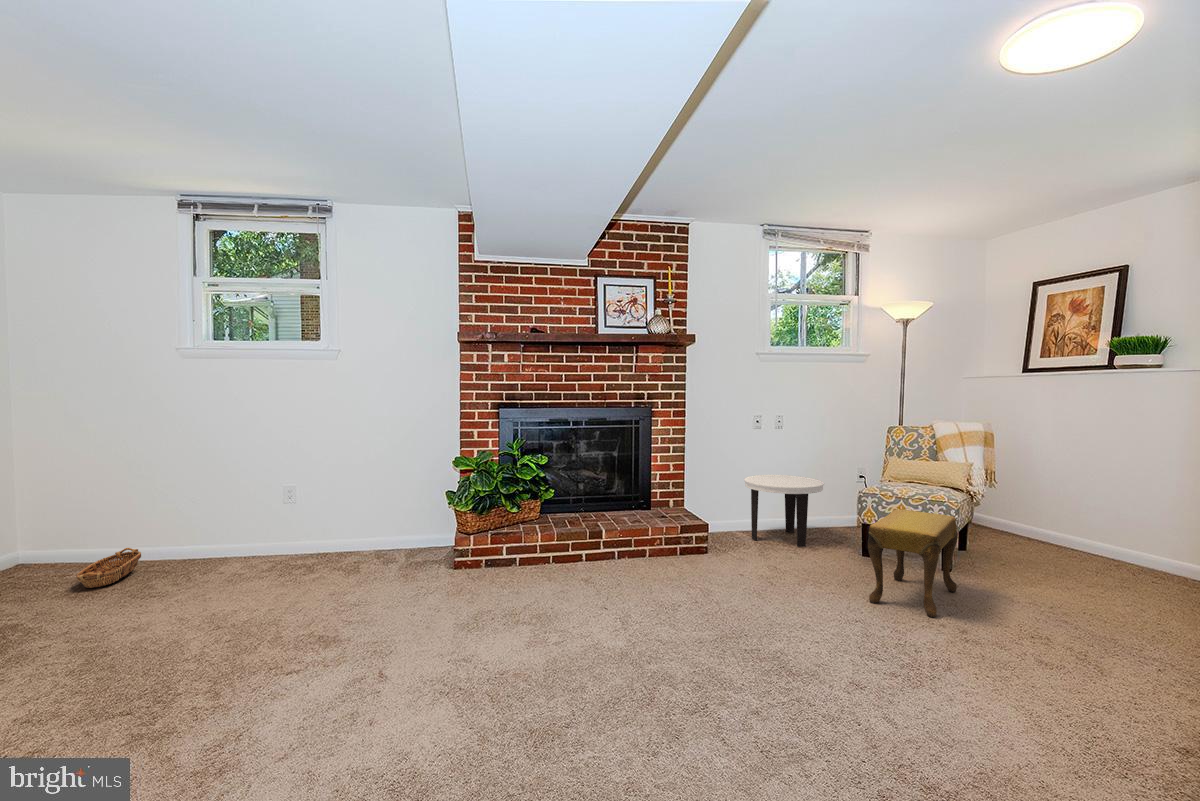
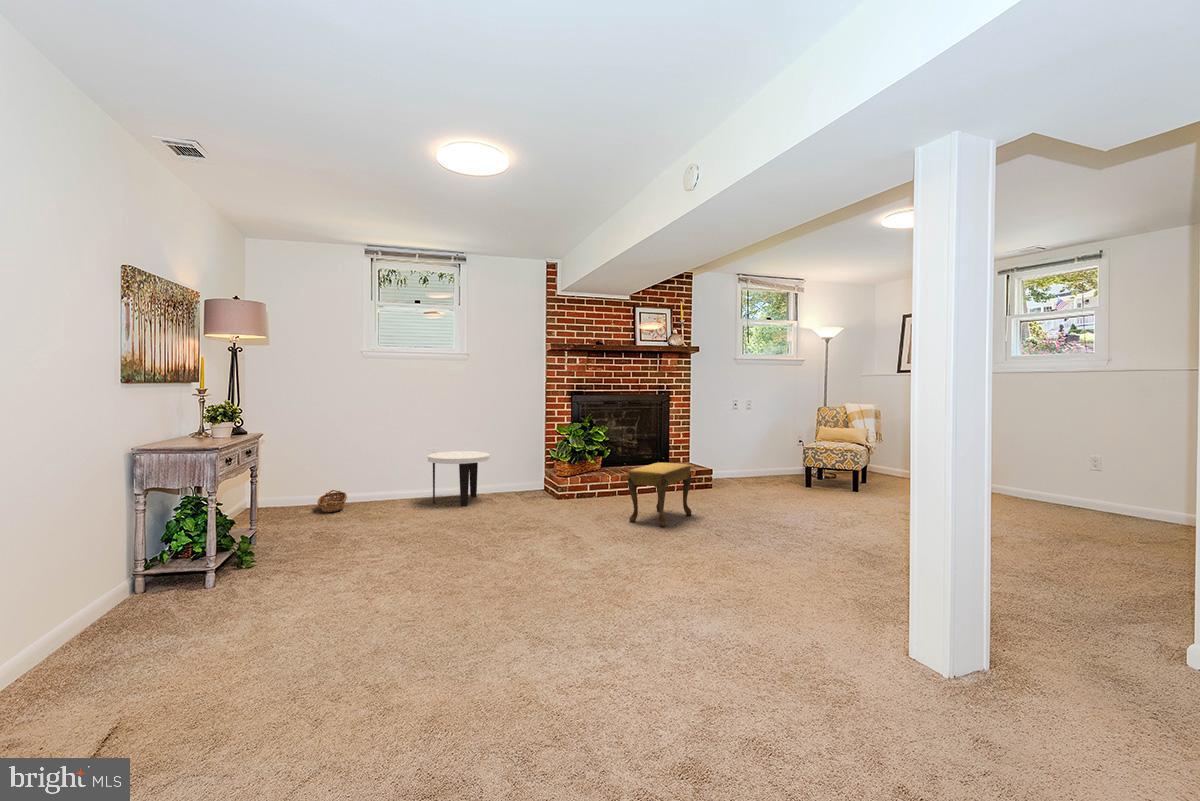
side table: present [744,475,824,547] -> present [427,451,490,506]
footstool: present [868,509,958,617] -> present [628,462,692,527]

